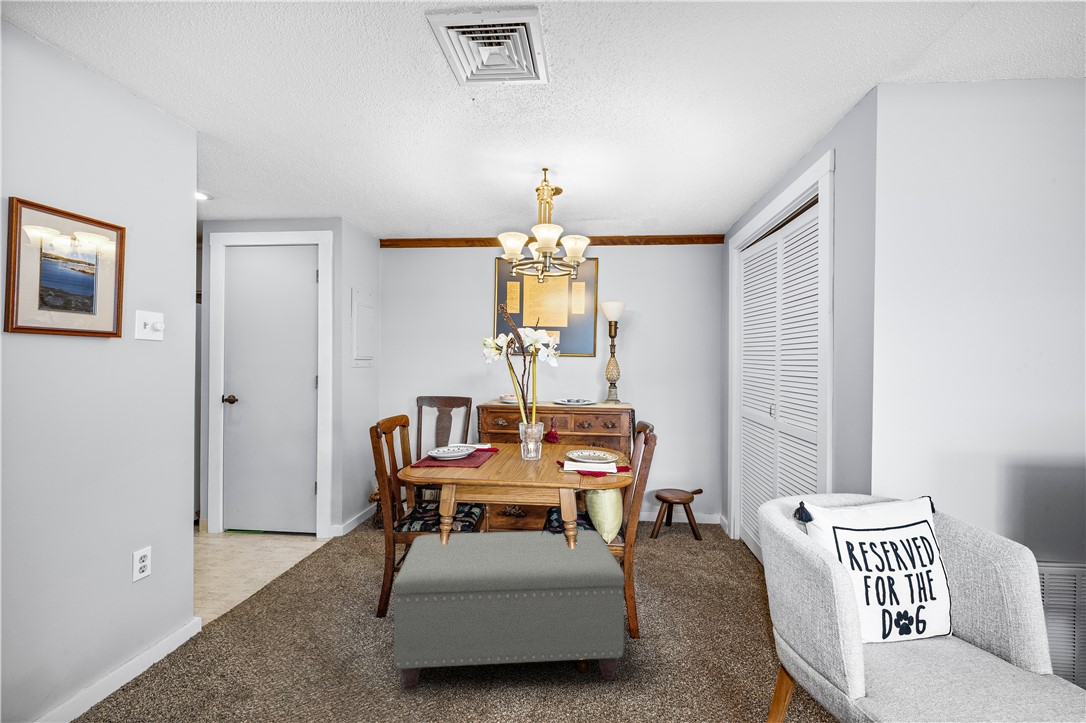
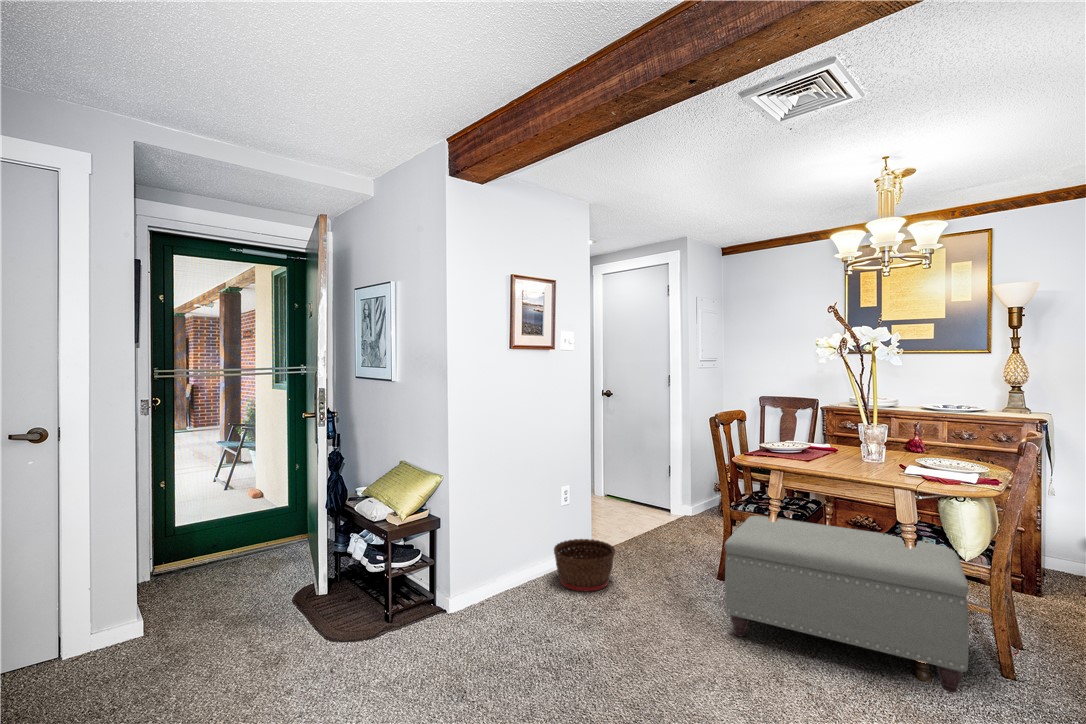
basket: none [130,608,239,699] -> present [554,539,615,591]

